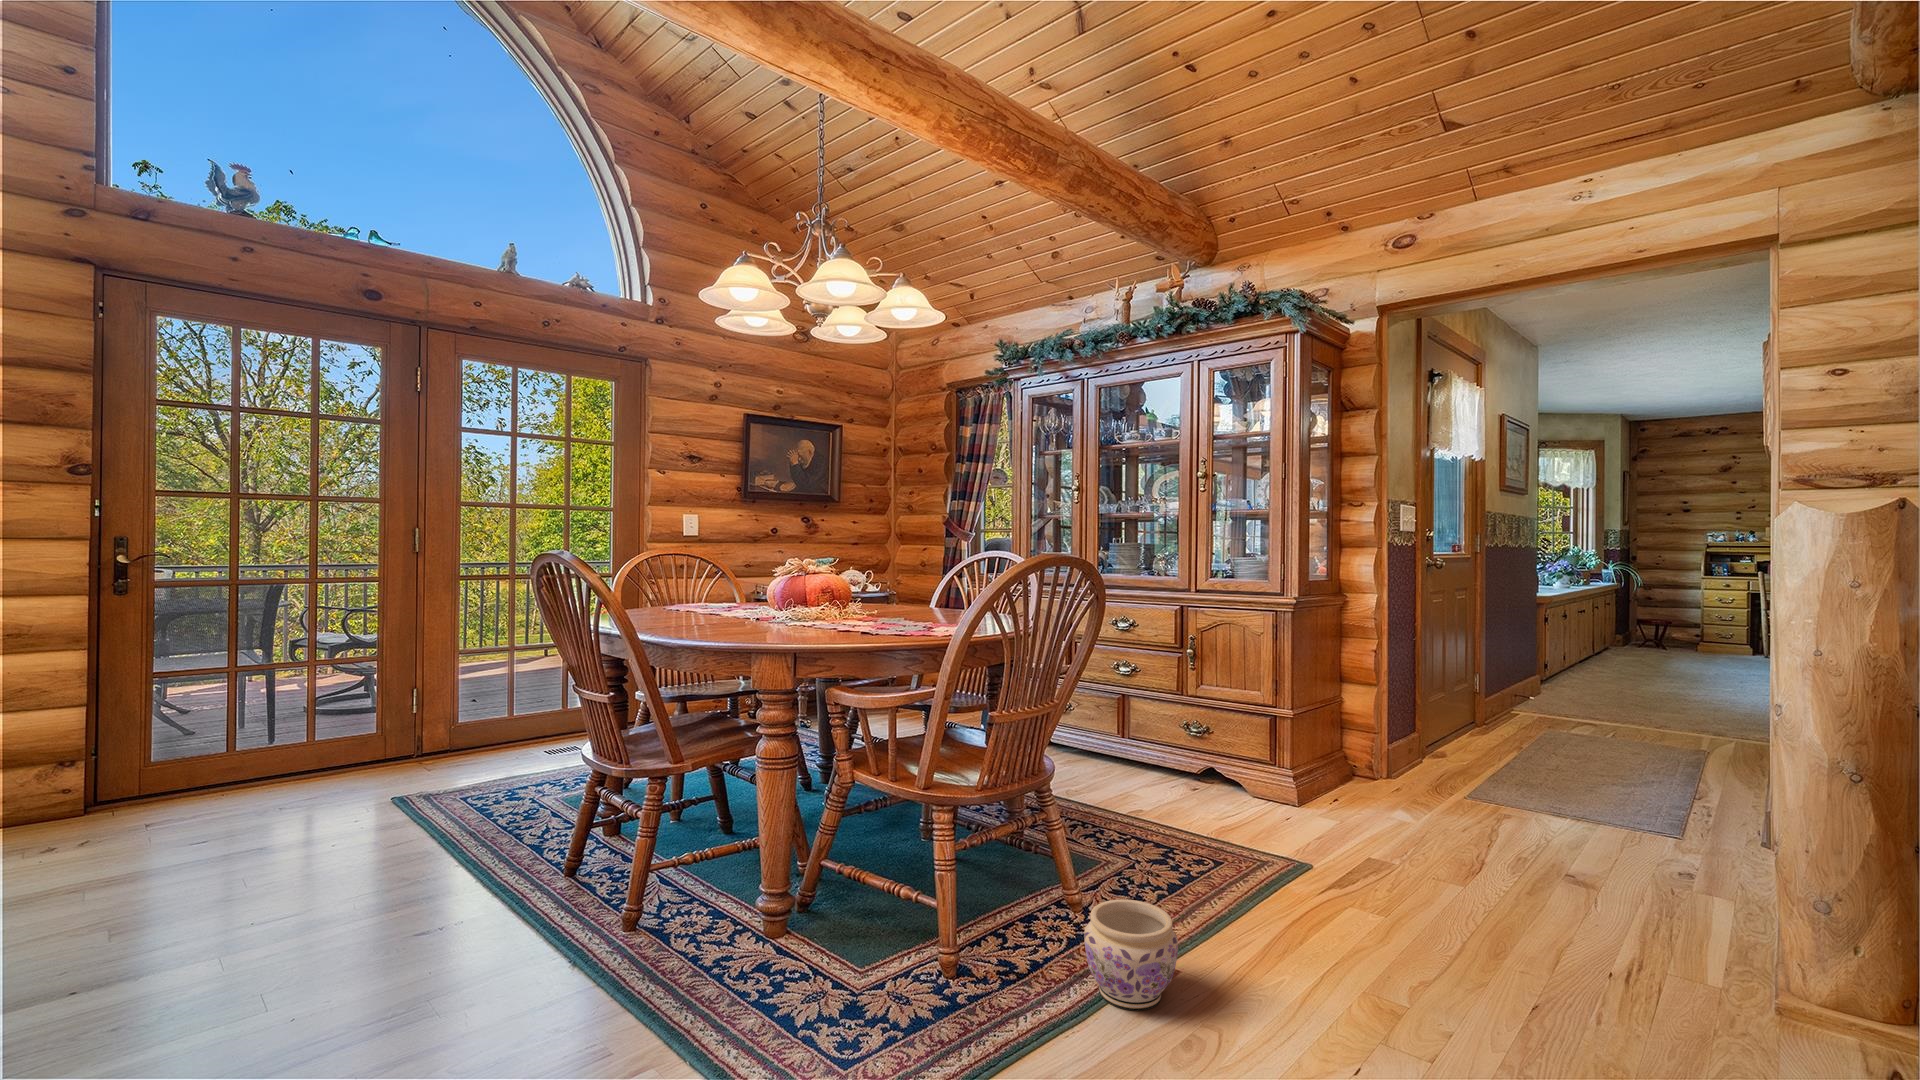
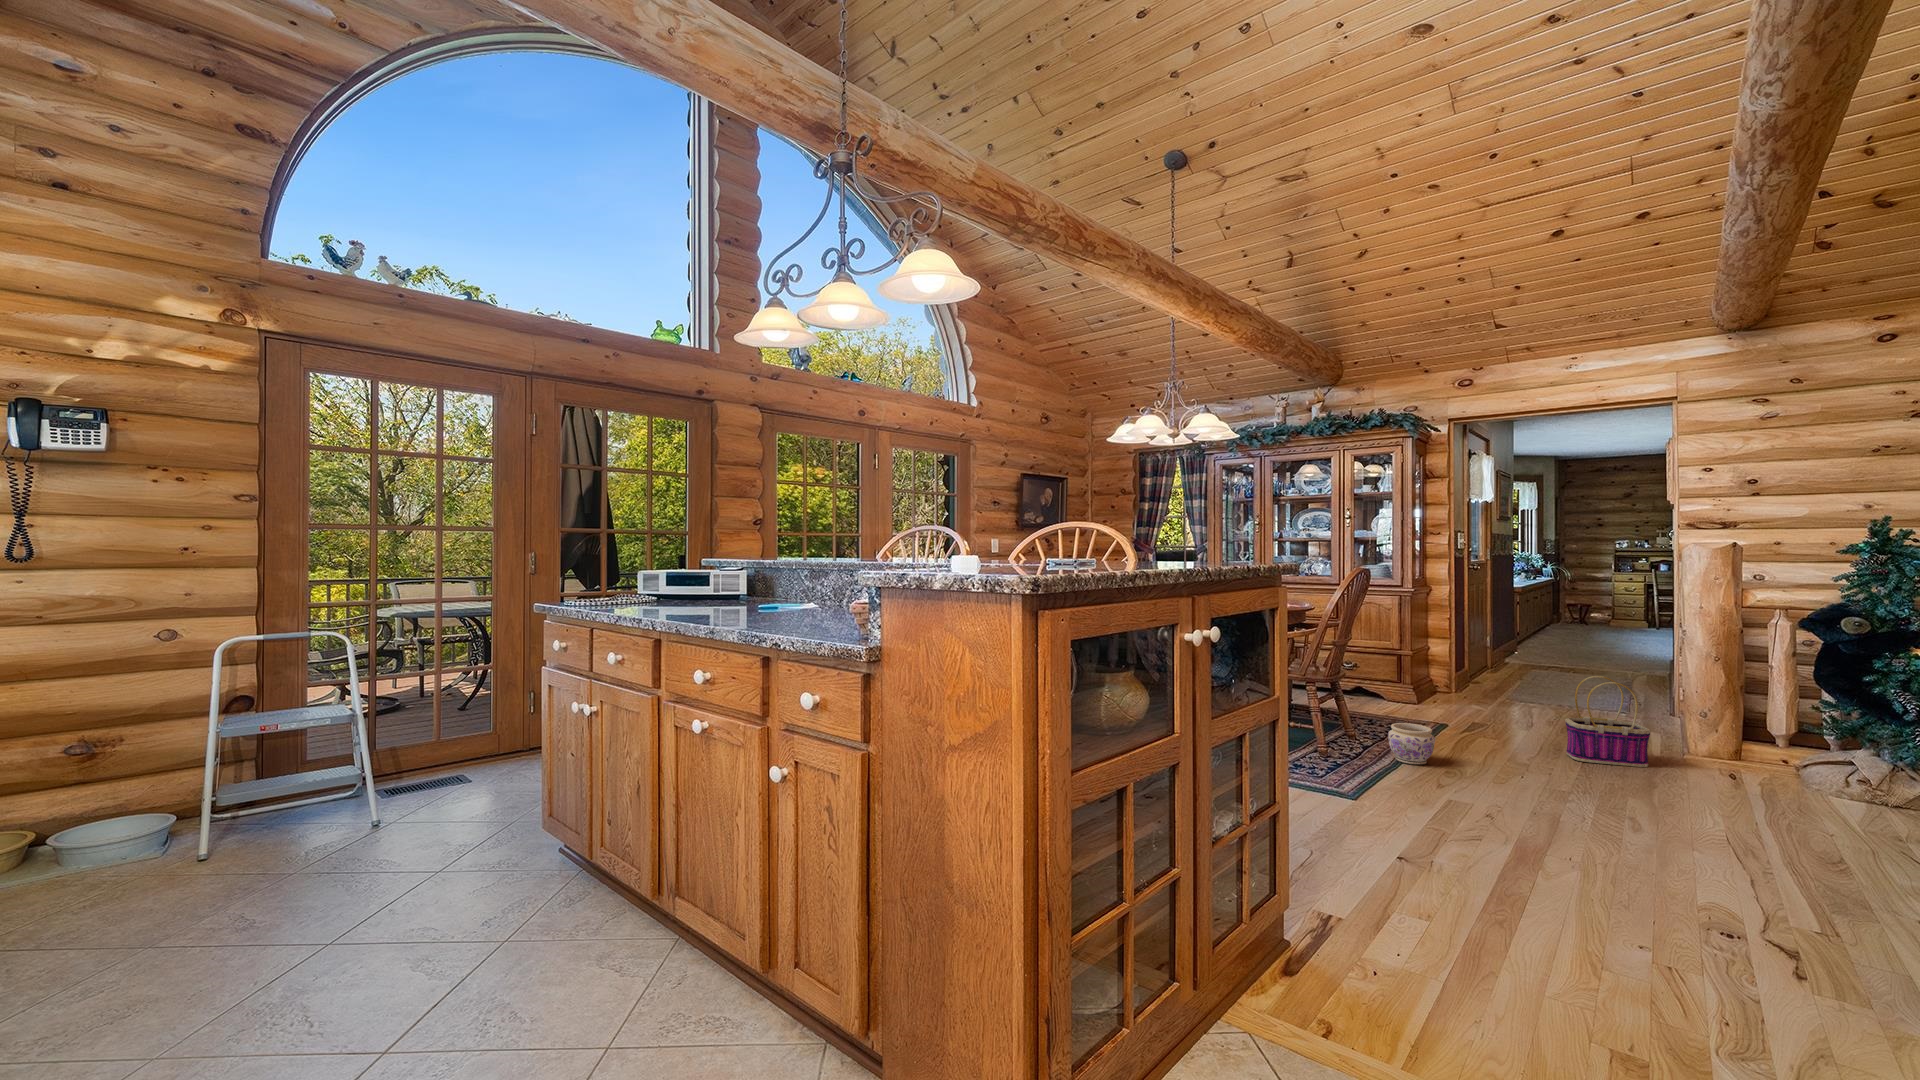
basket: none [1498,806,1689,1041] -> present [1565,676,1651,767]

